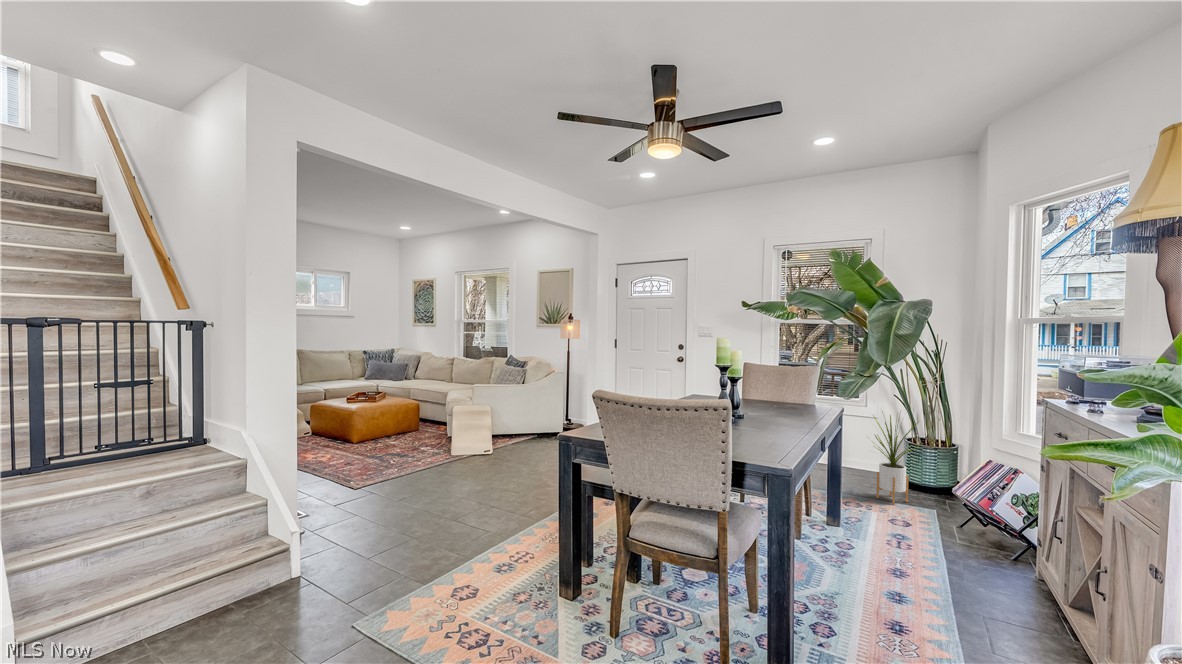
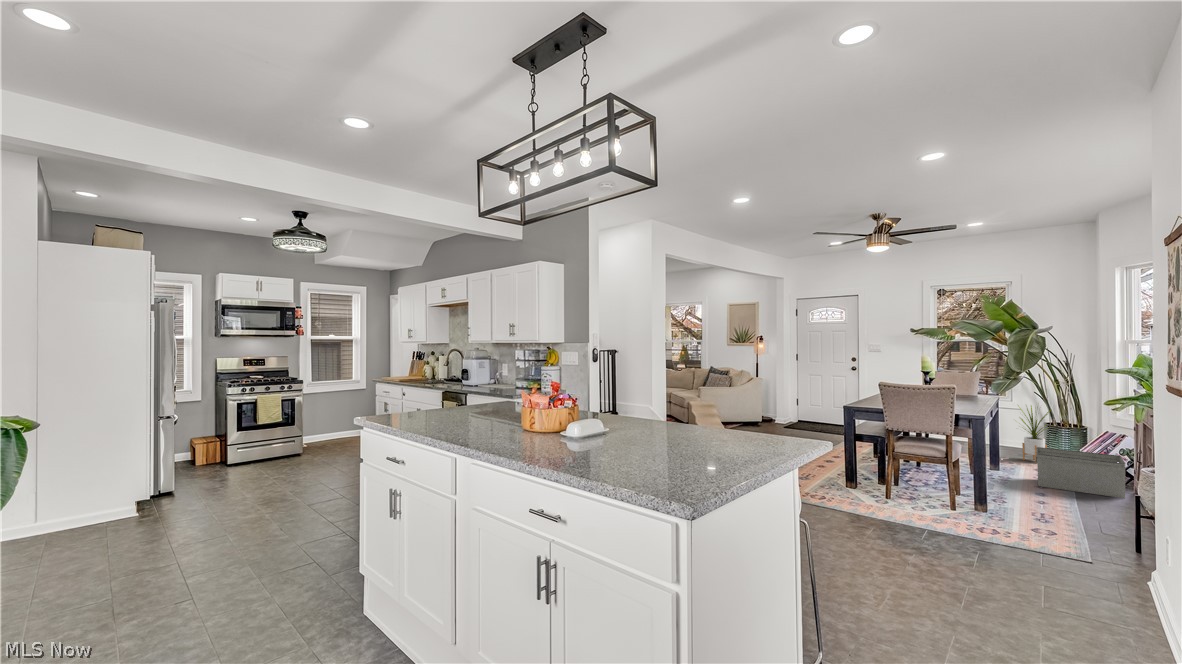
storage bin: none [896,489,1033,588] -> present [1036,447,1126,498]

